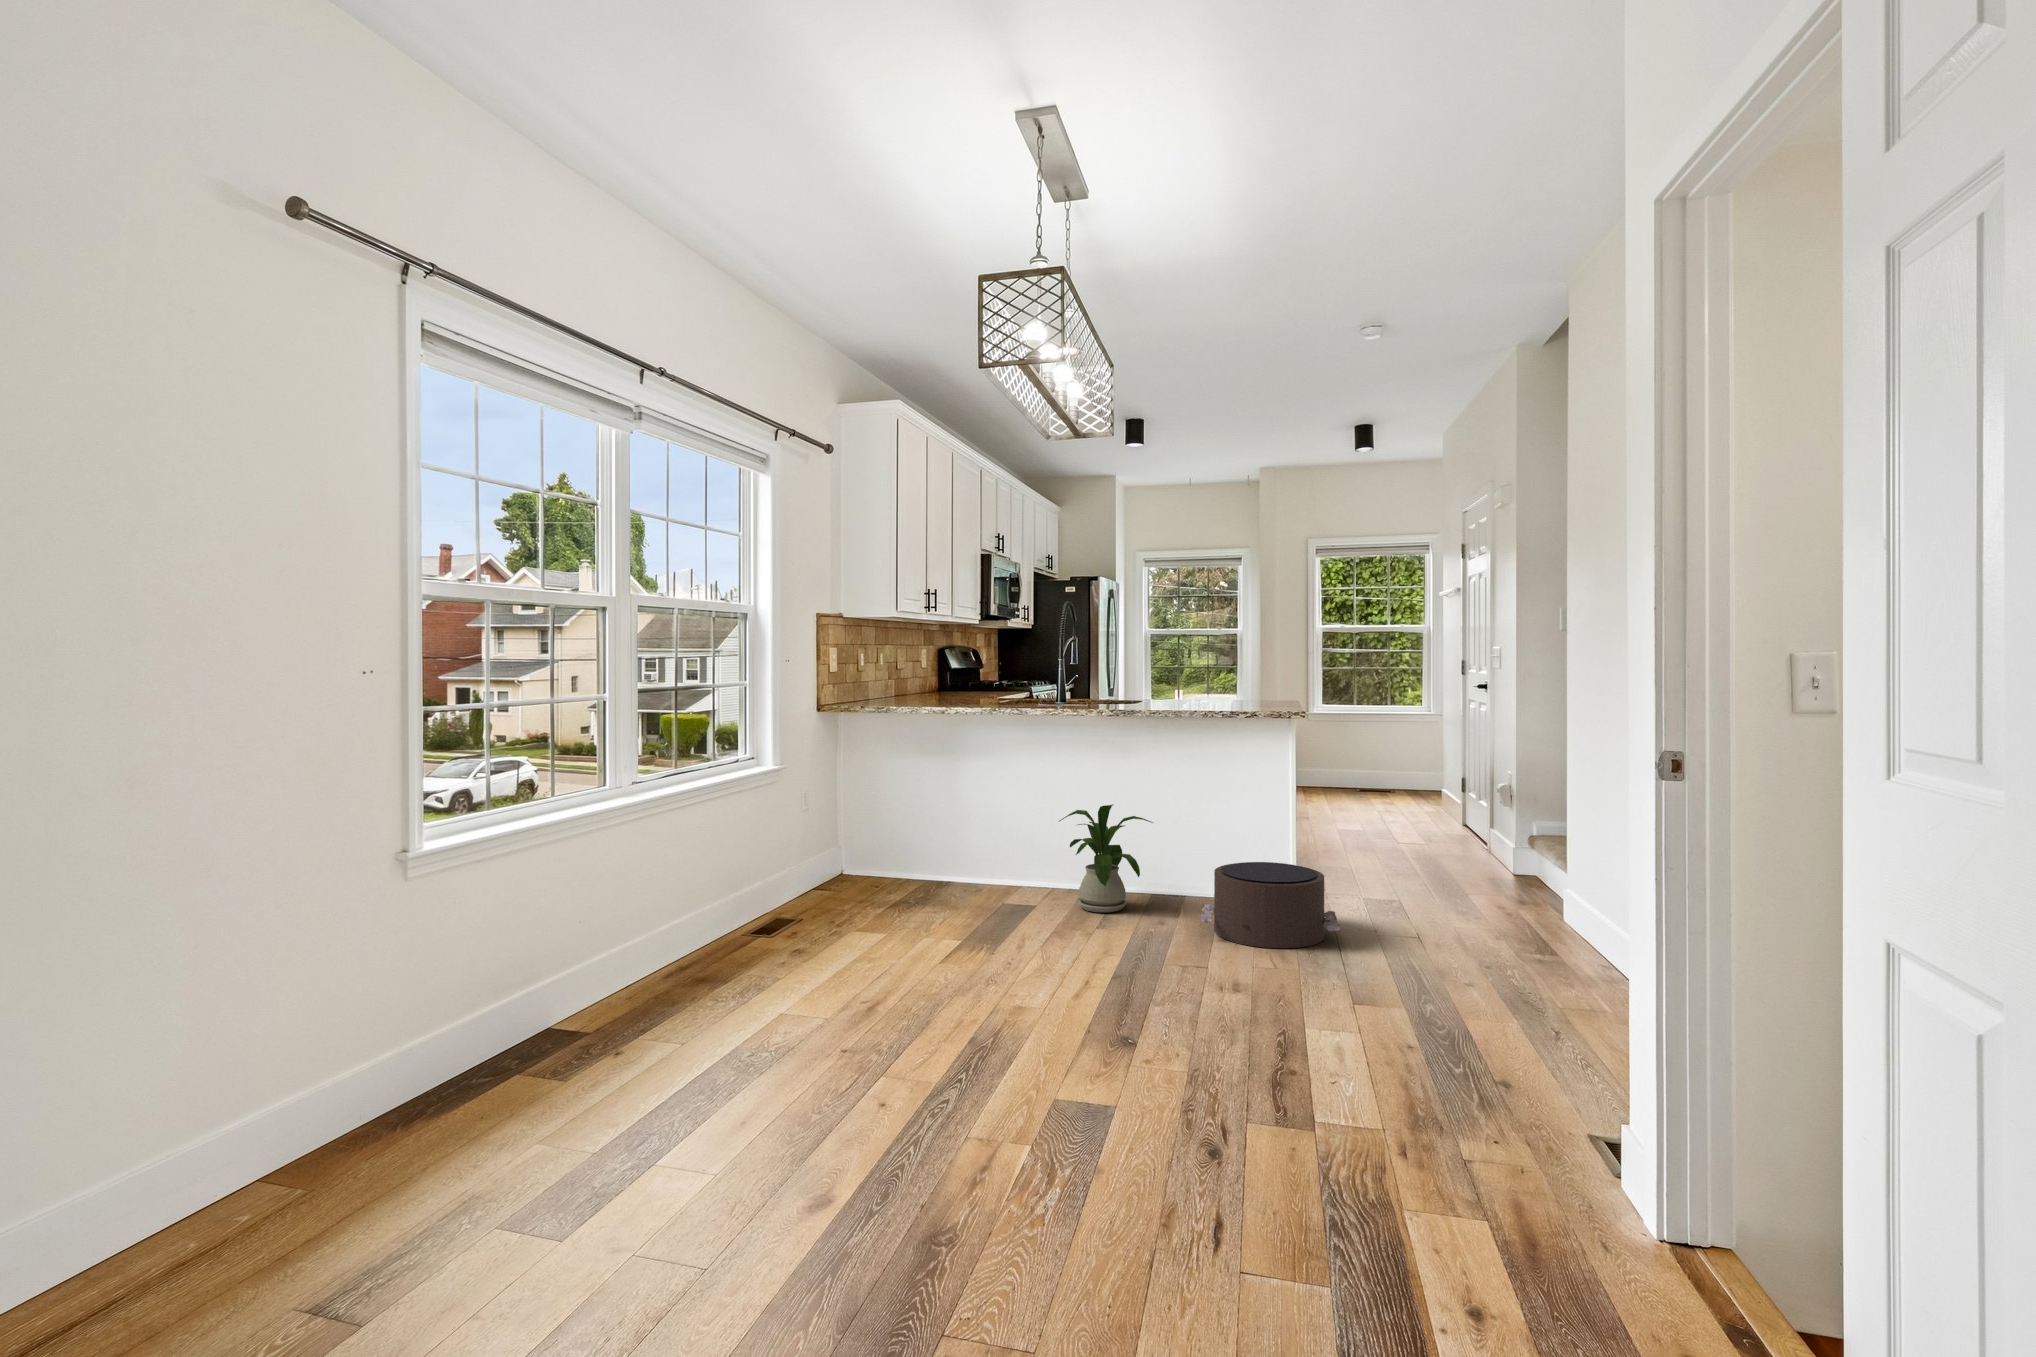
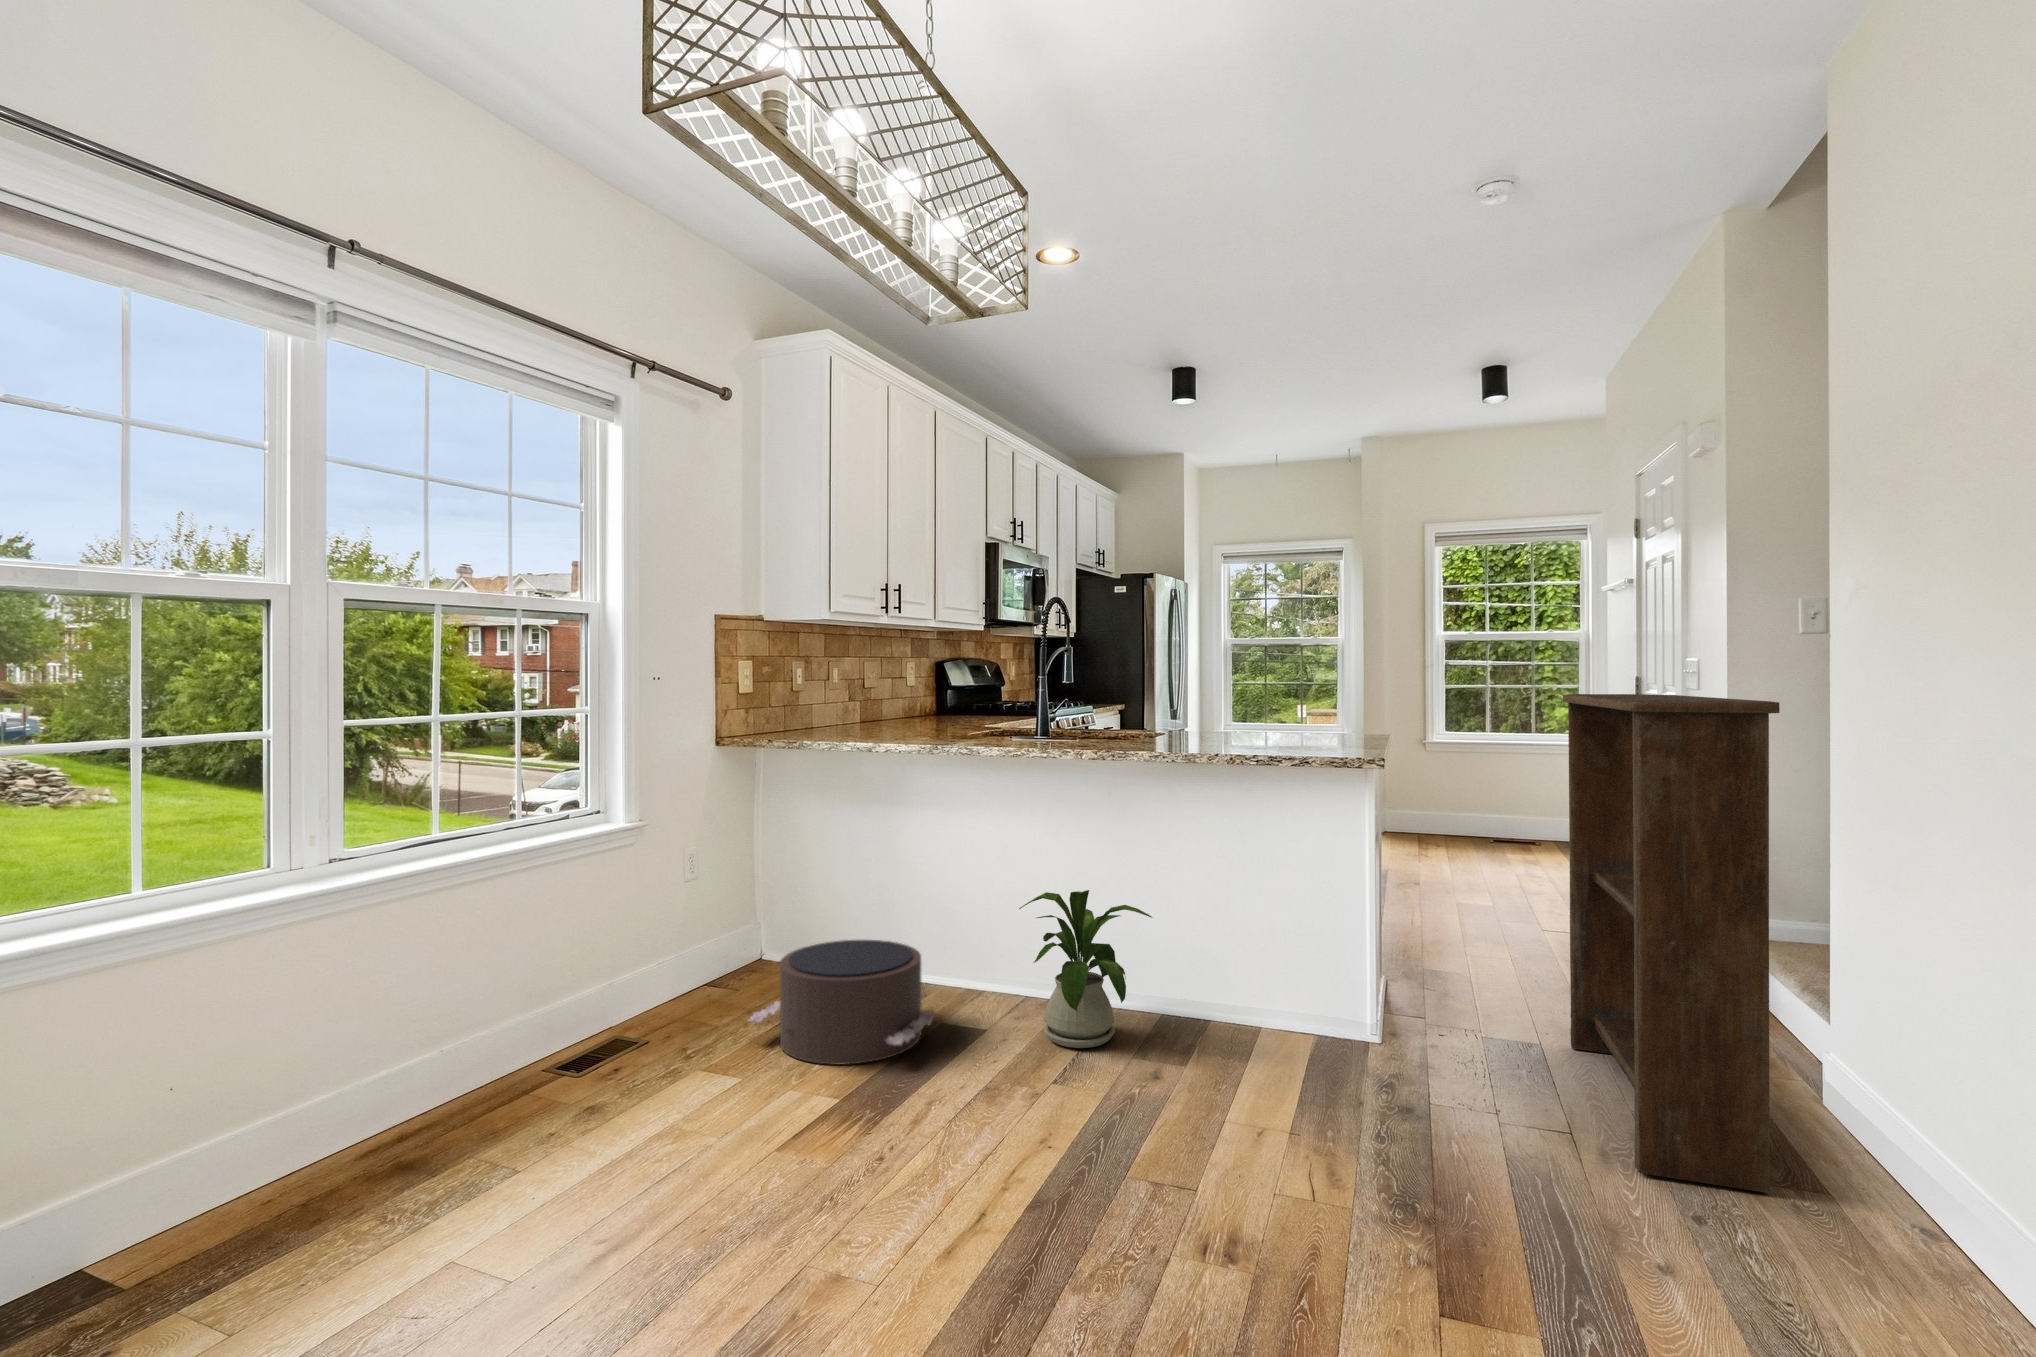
bookshelf: none [1415,672,1534,955] -> present [1563,694,1780,1193]
pouf: present [1200,862,1341,948] -> present [749,940,936,1065]

